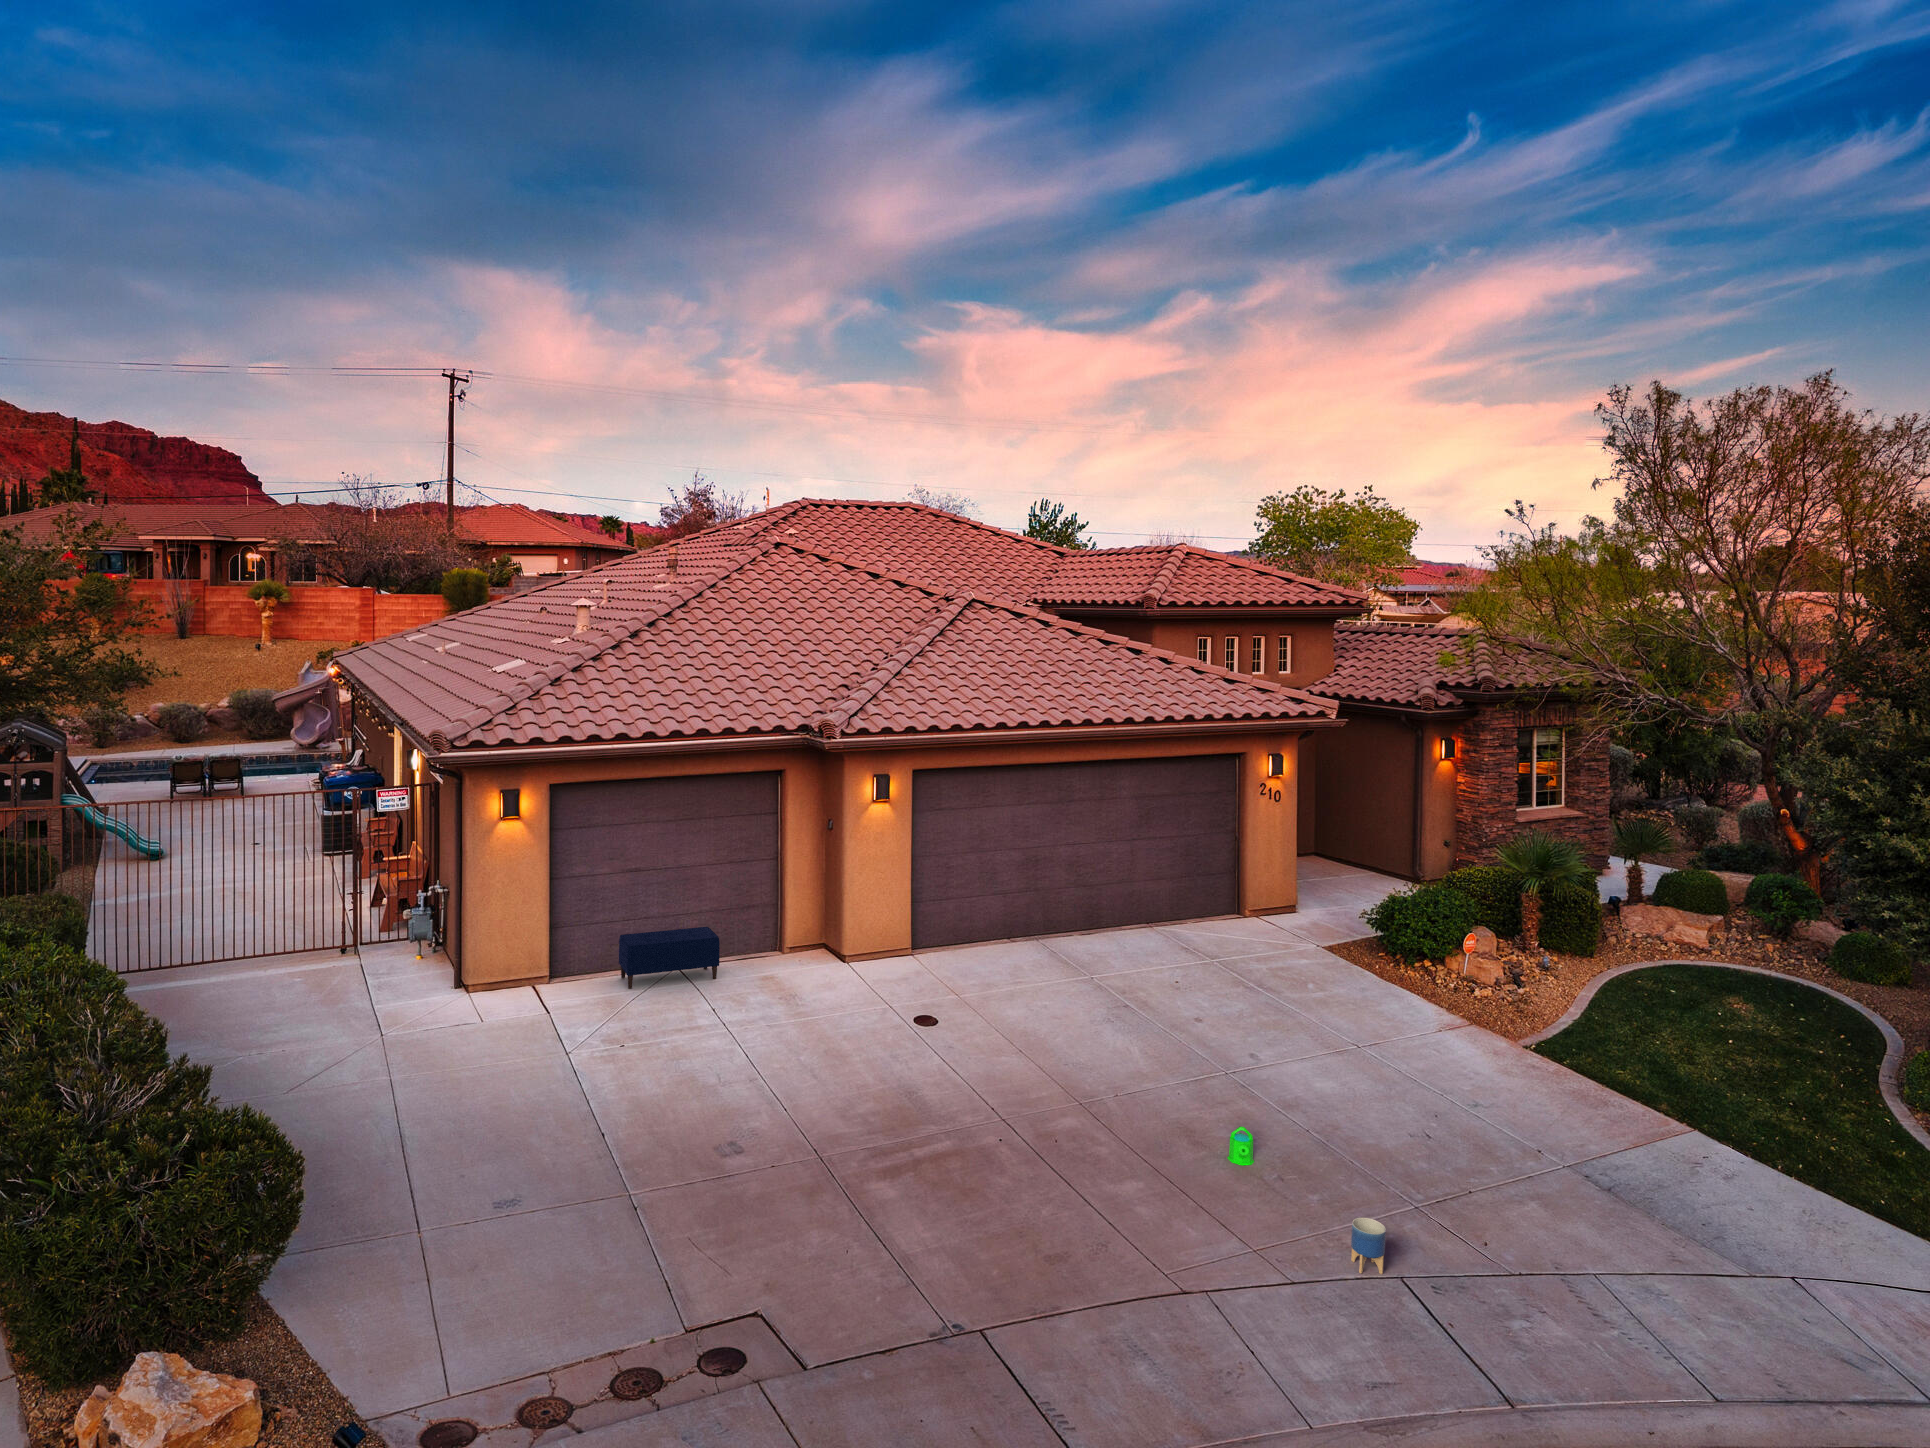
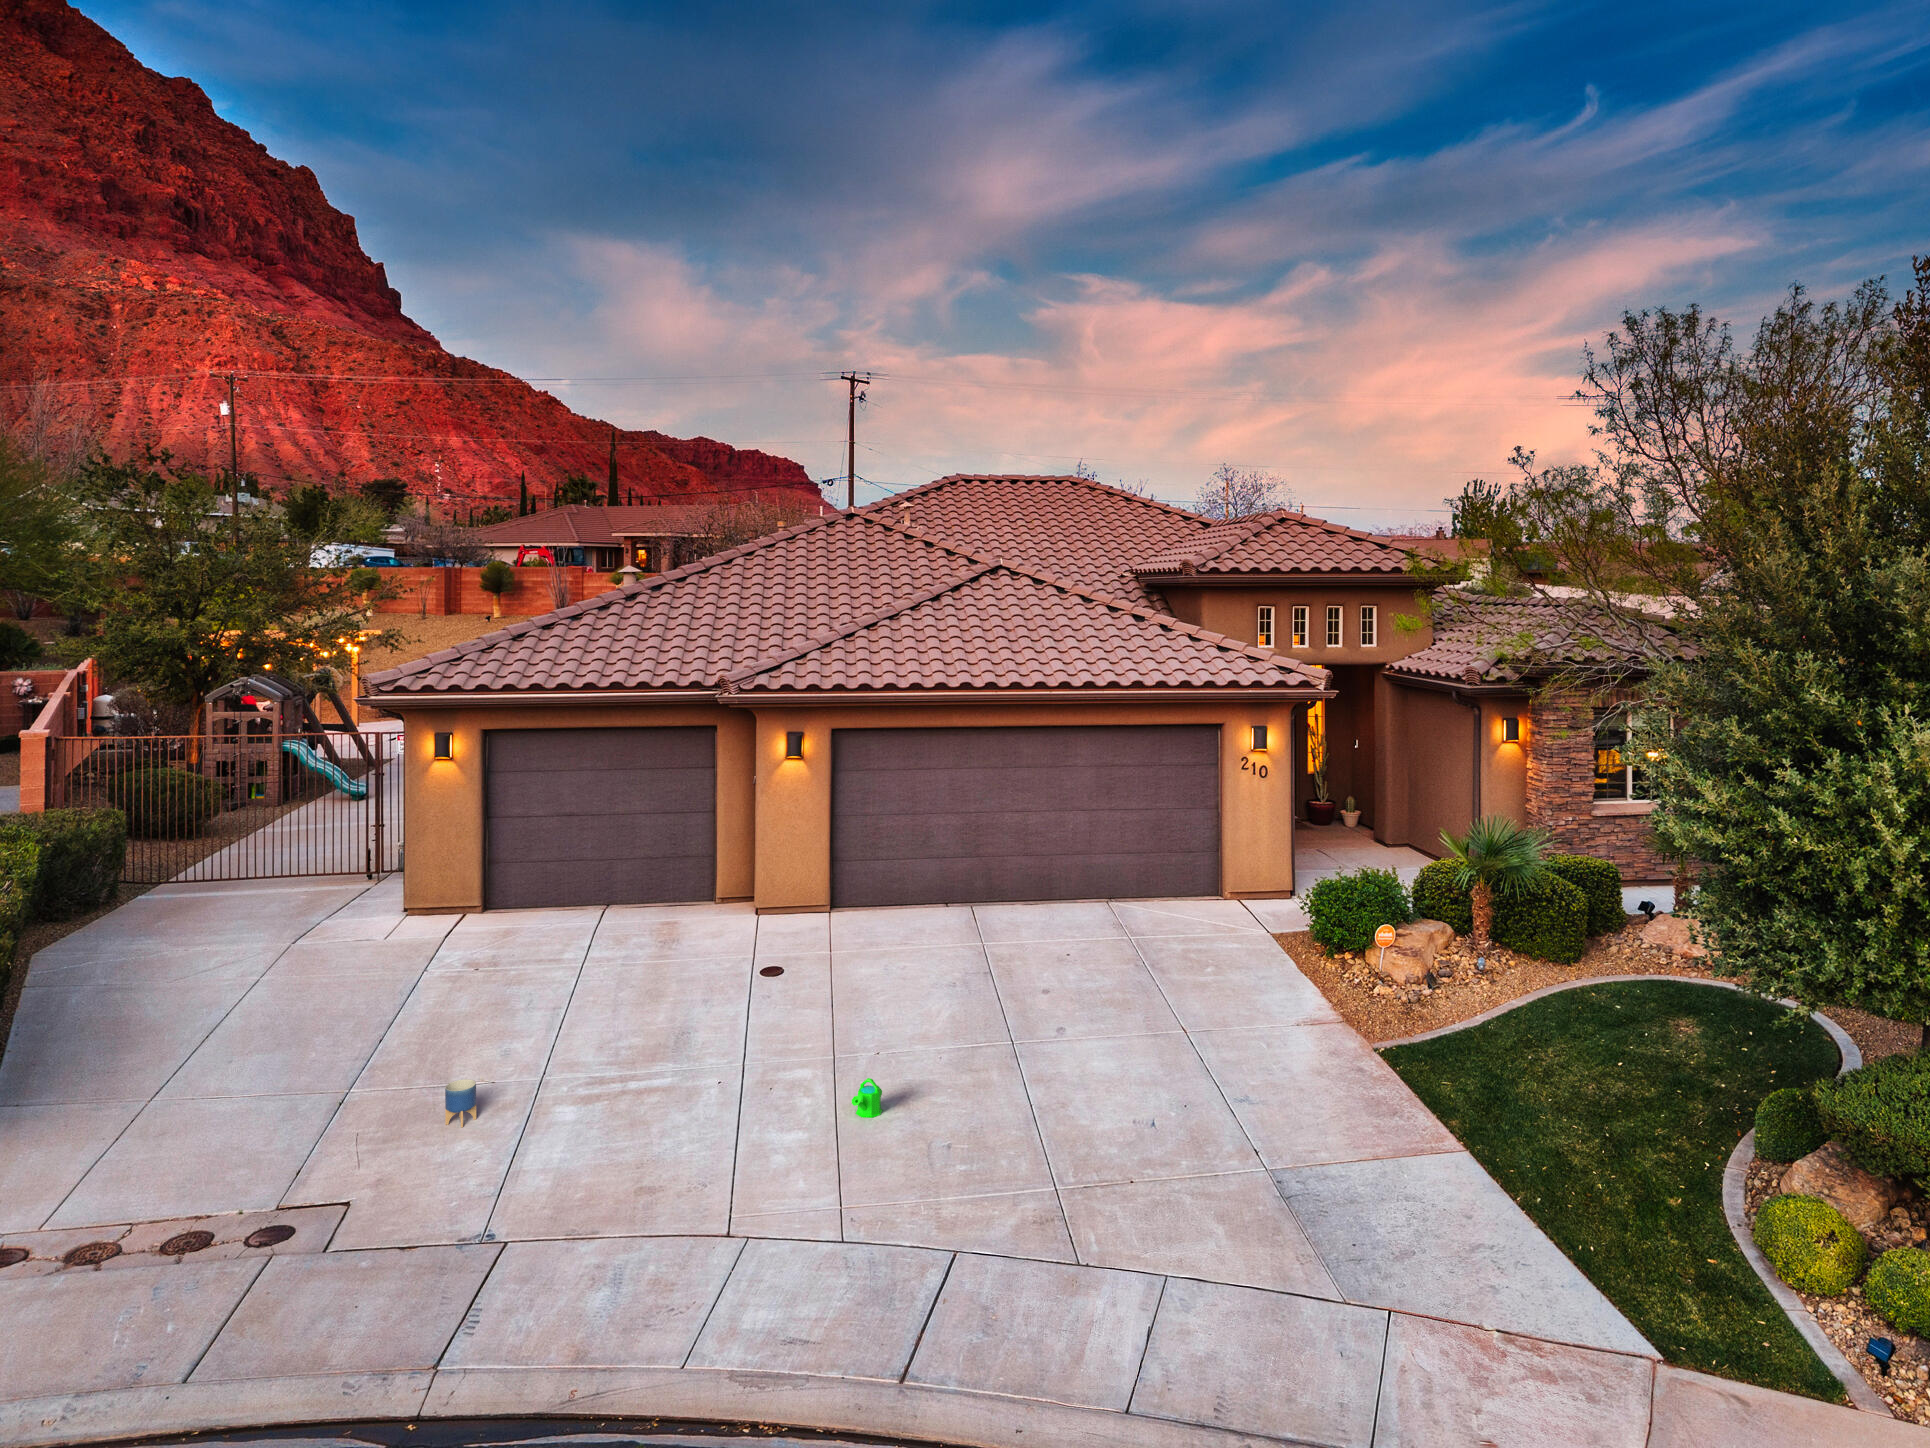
bench: present [619,927,720,989] -> none [541,870,638,920]
planter: present [1351,1218,1386,1274] -> present [445,1079,476,1128]

